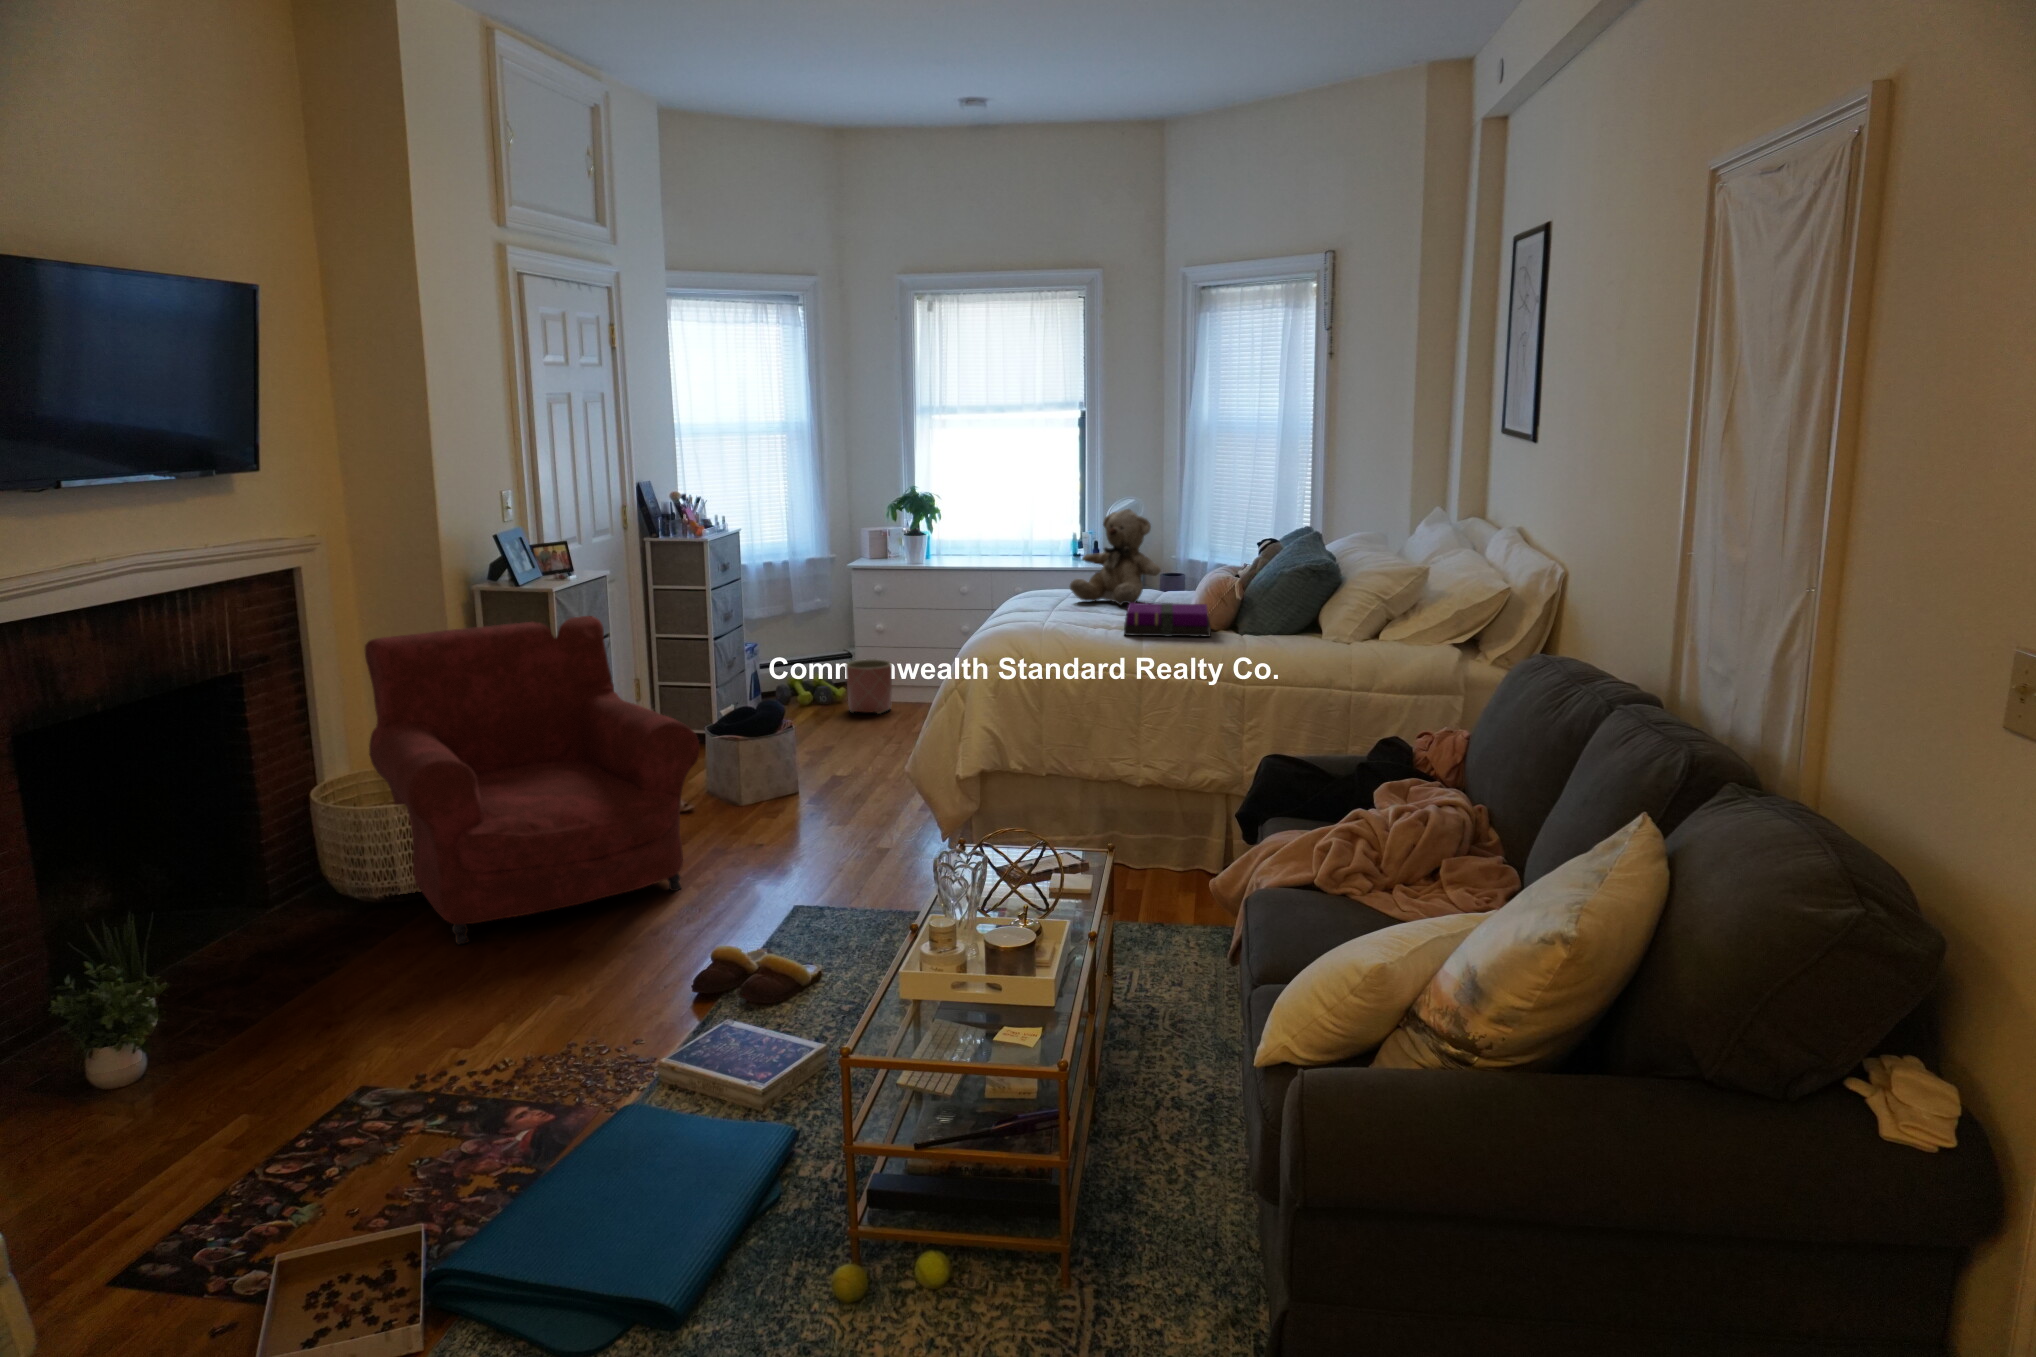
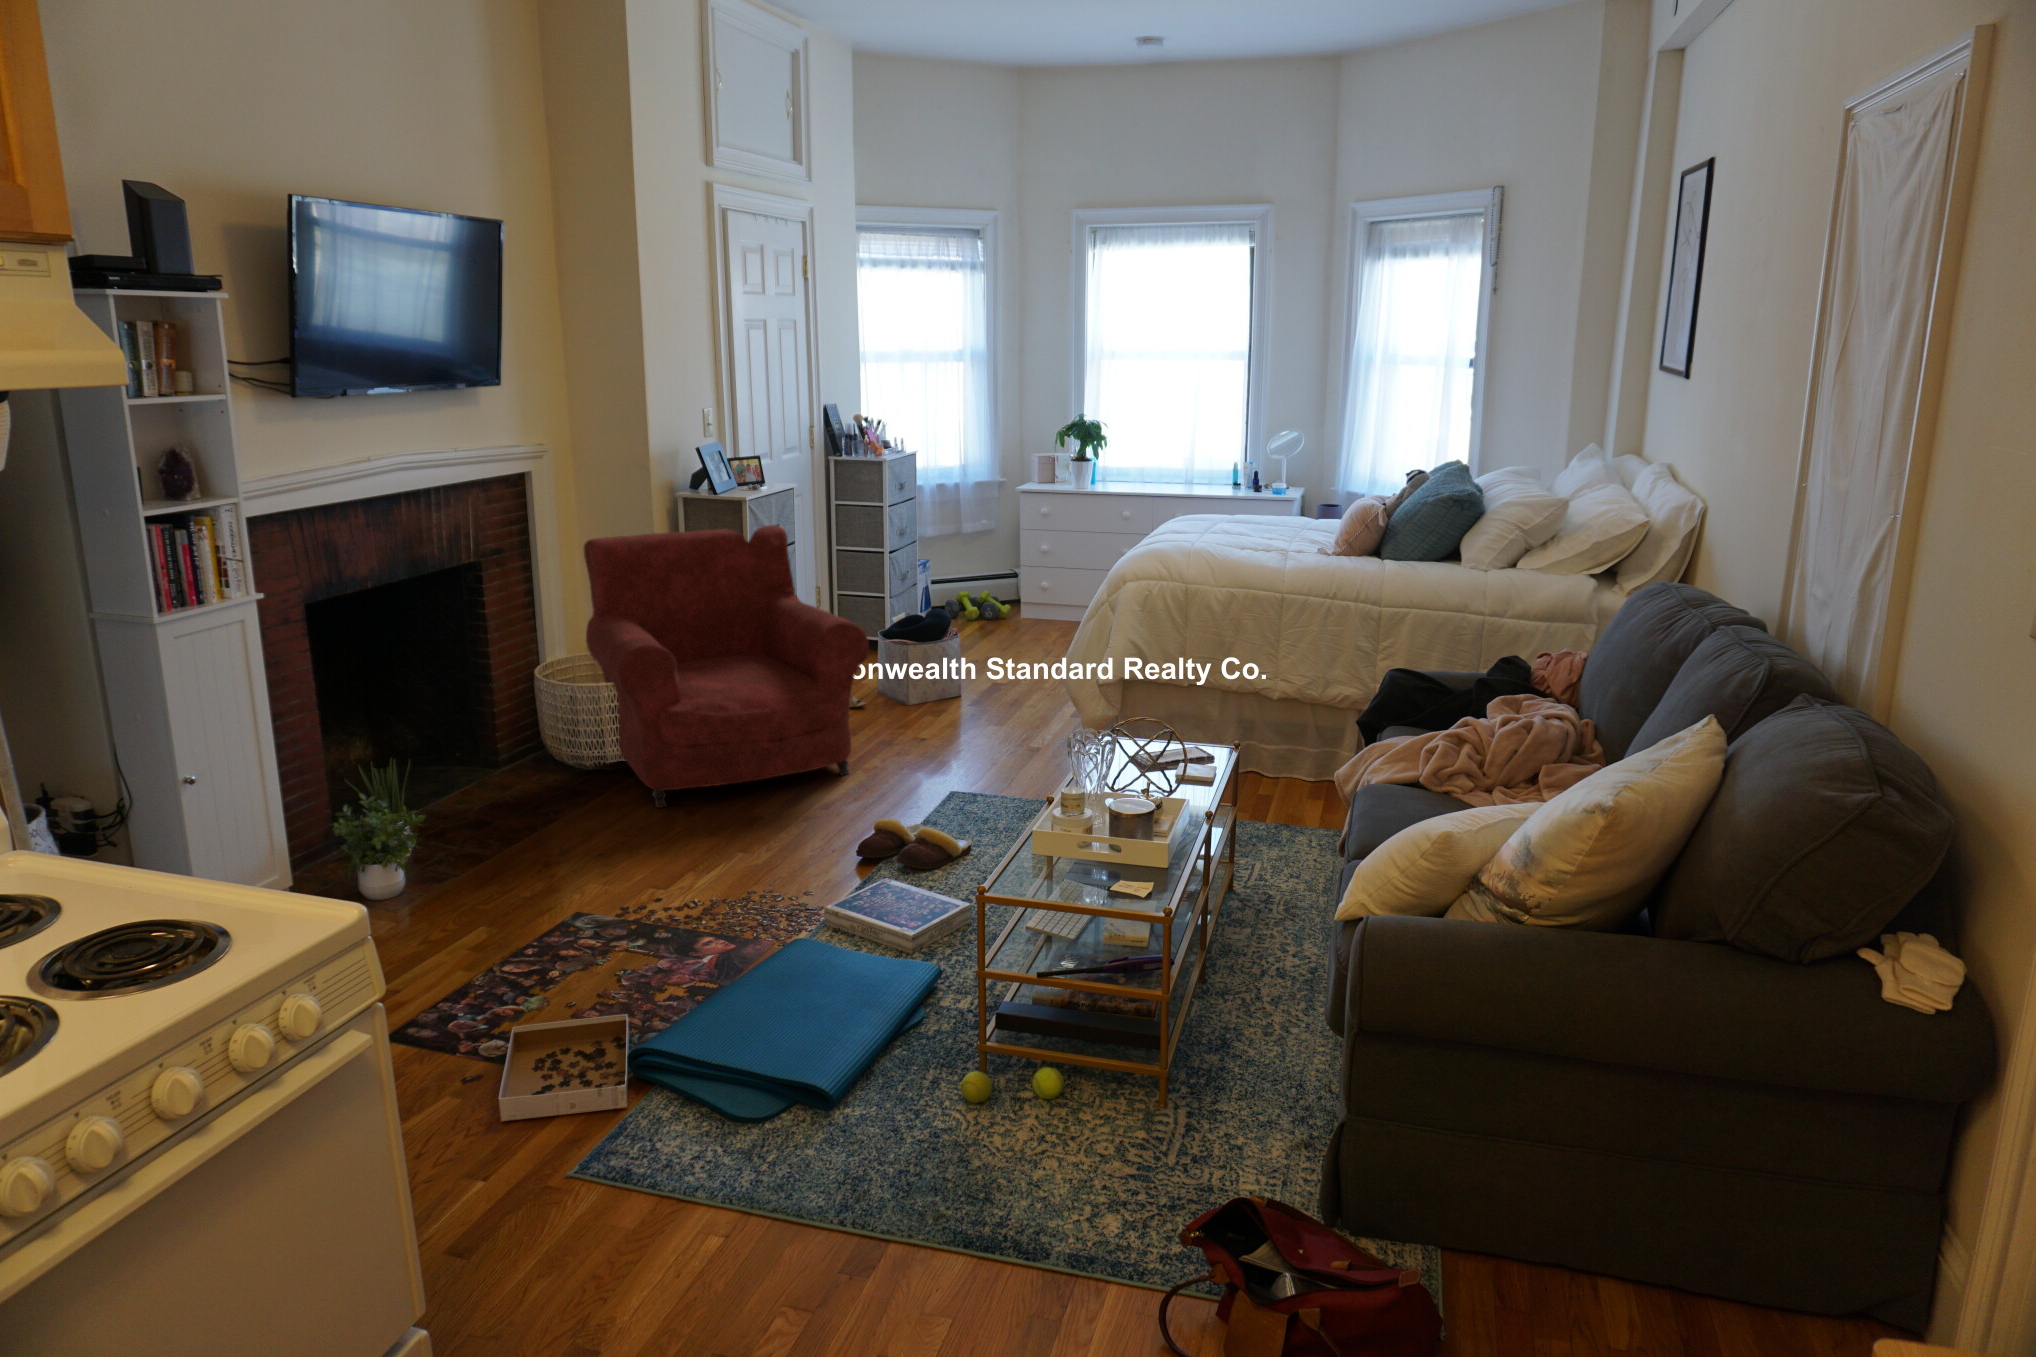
teddy bear: present [1070,509,1161,605] -> none [1221,437,1311,531]
notebook: present [1124,603,1211,637] -> none [1267,527,1352,560]
planter: present [845,659,892,714] -> none [1008,580,1052,632]

